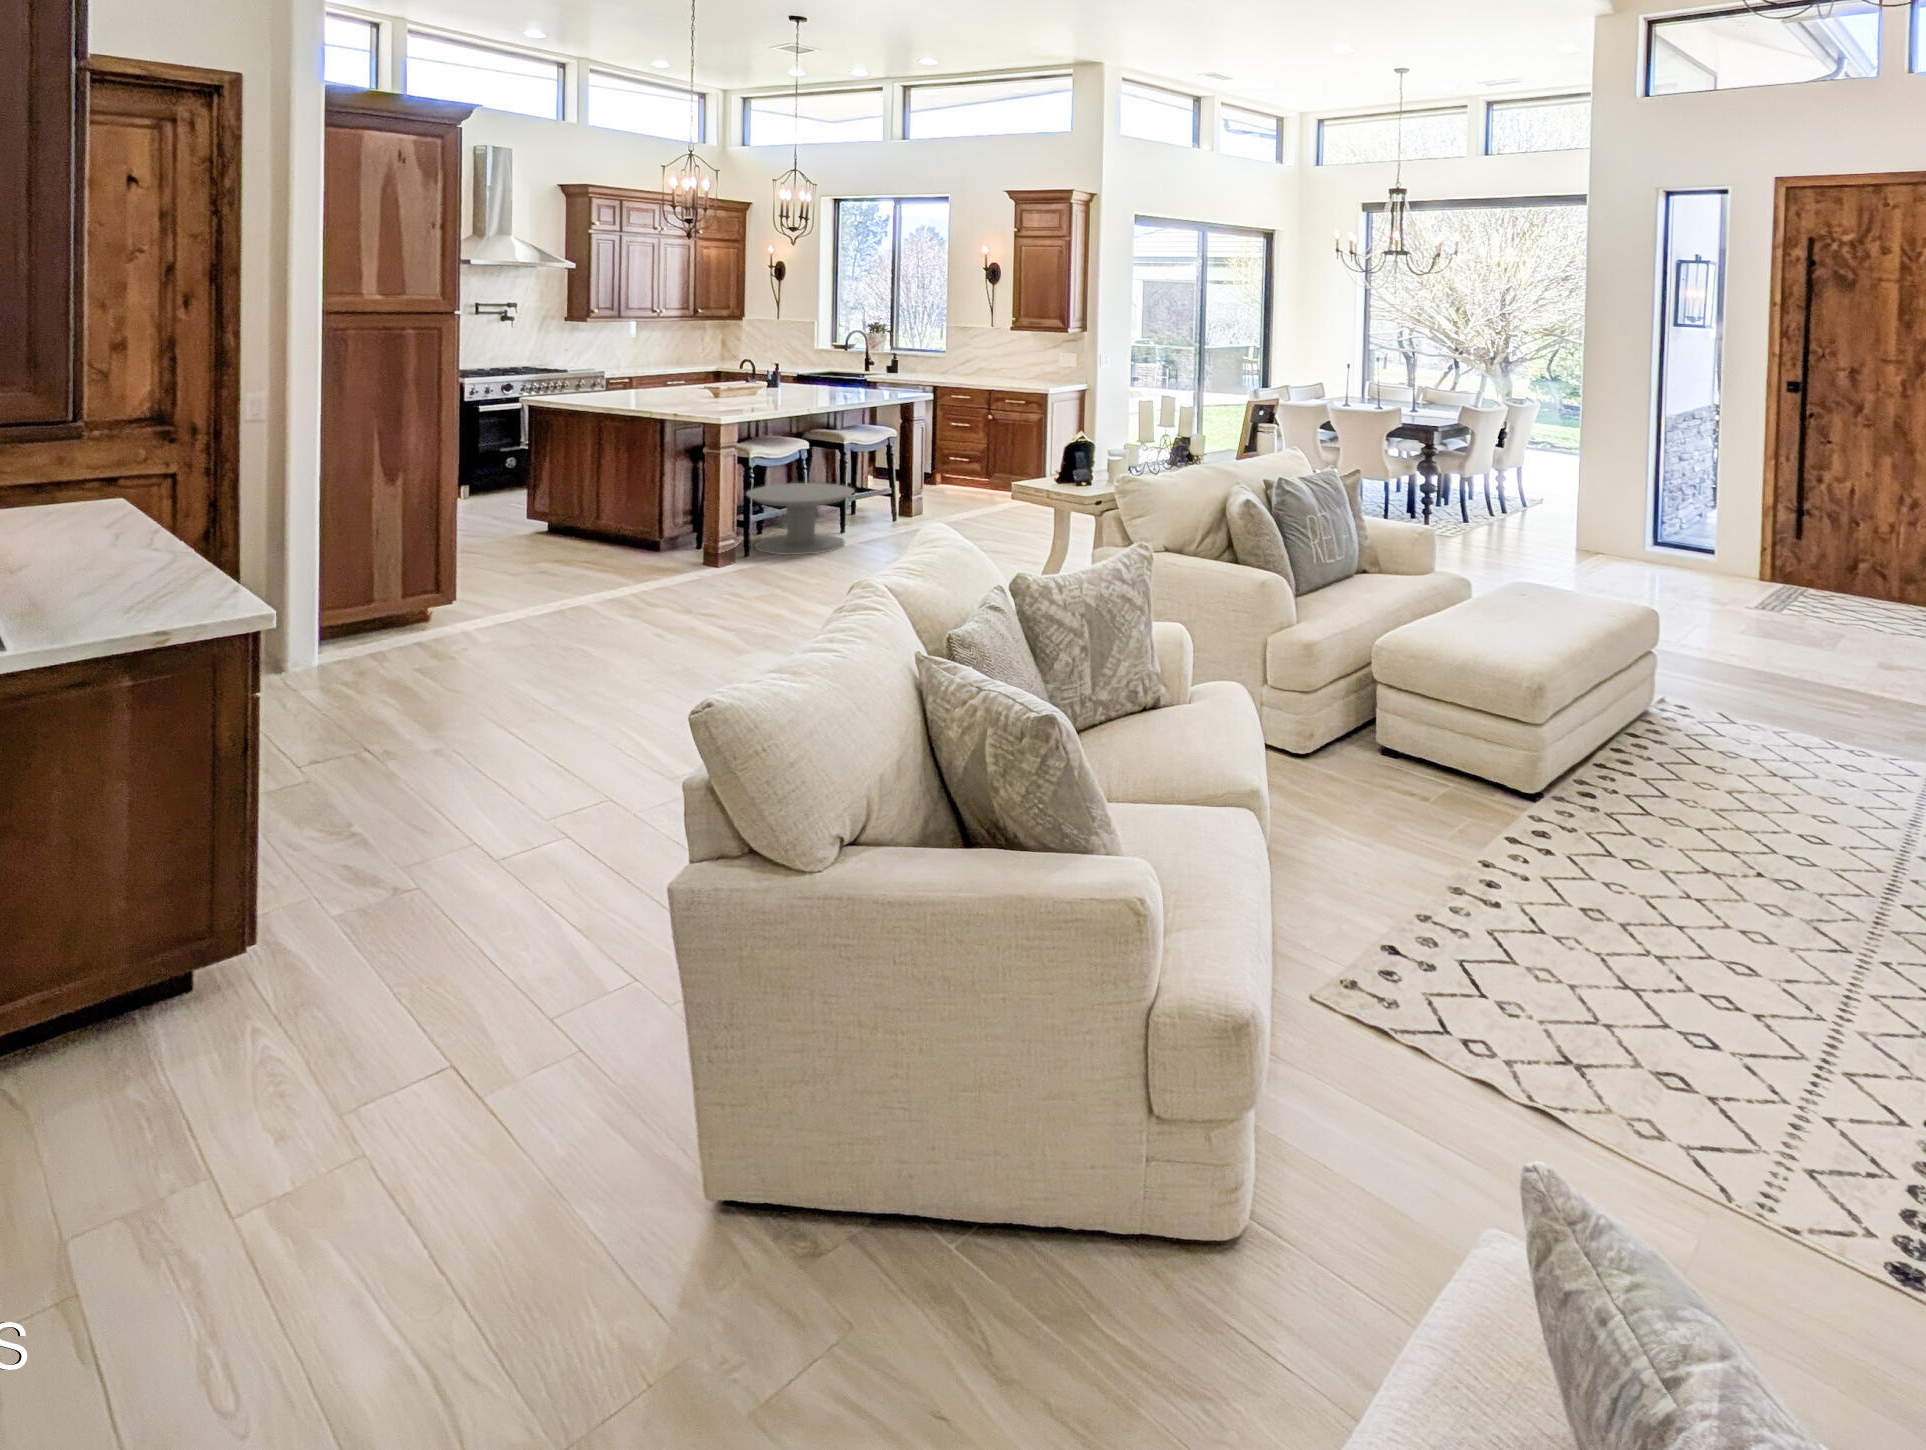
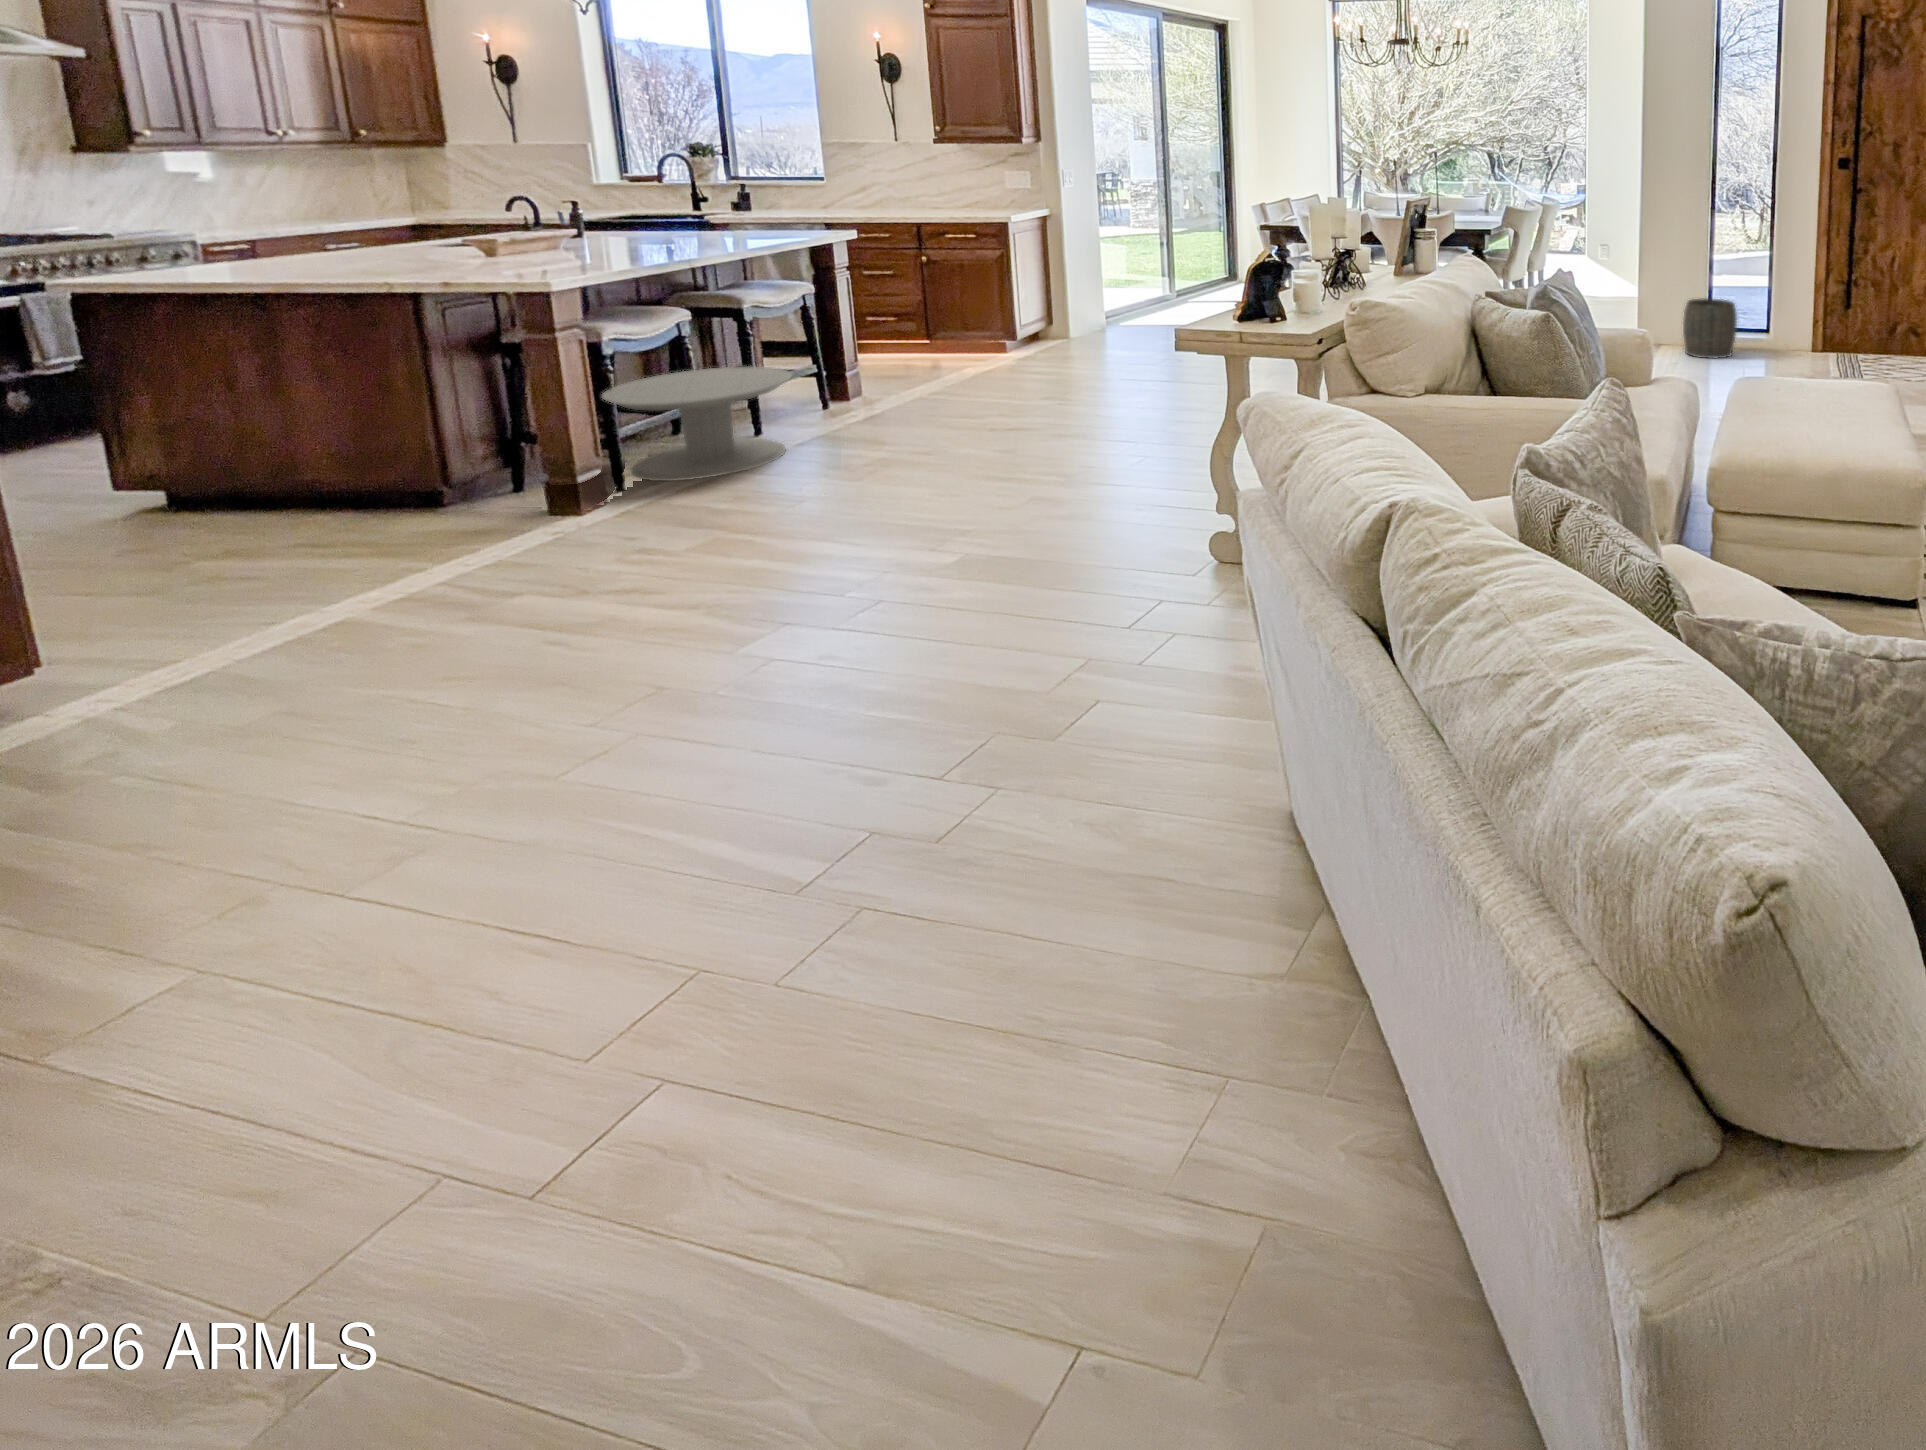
woven basket: none [1608,515,1666,578] -> present [1683,298,1737,358]

